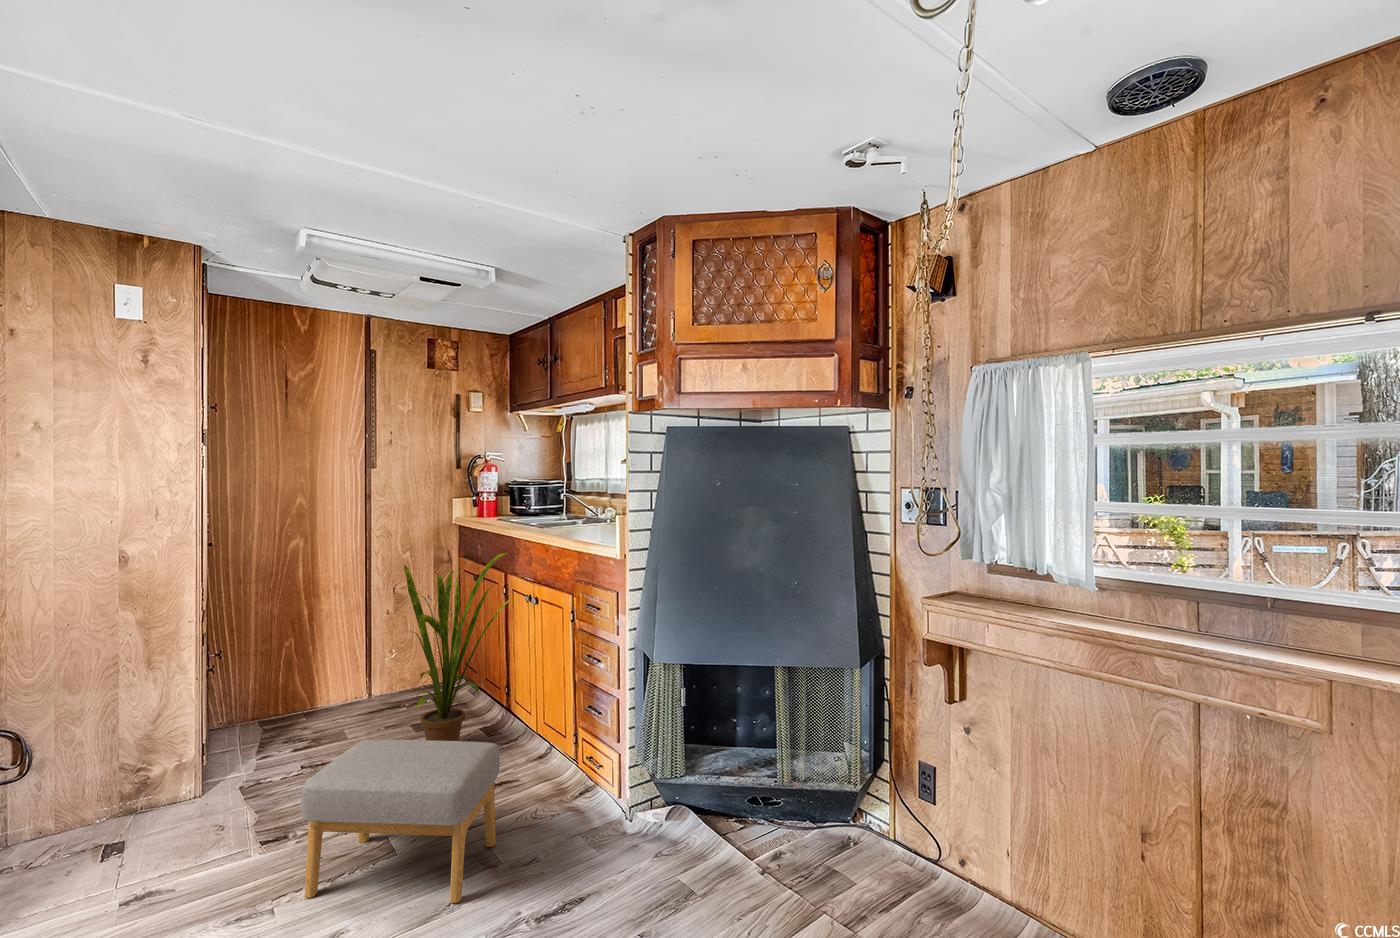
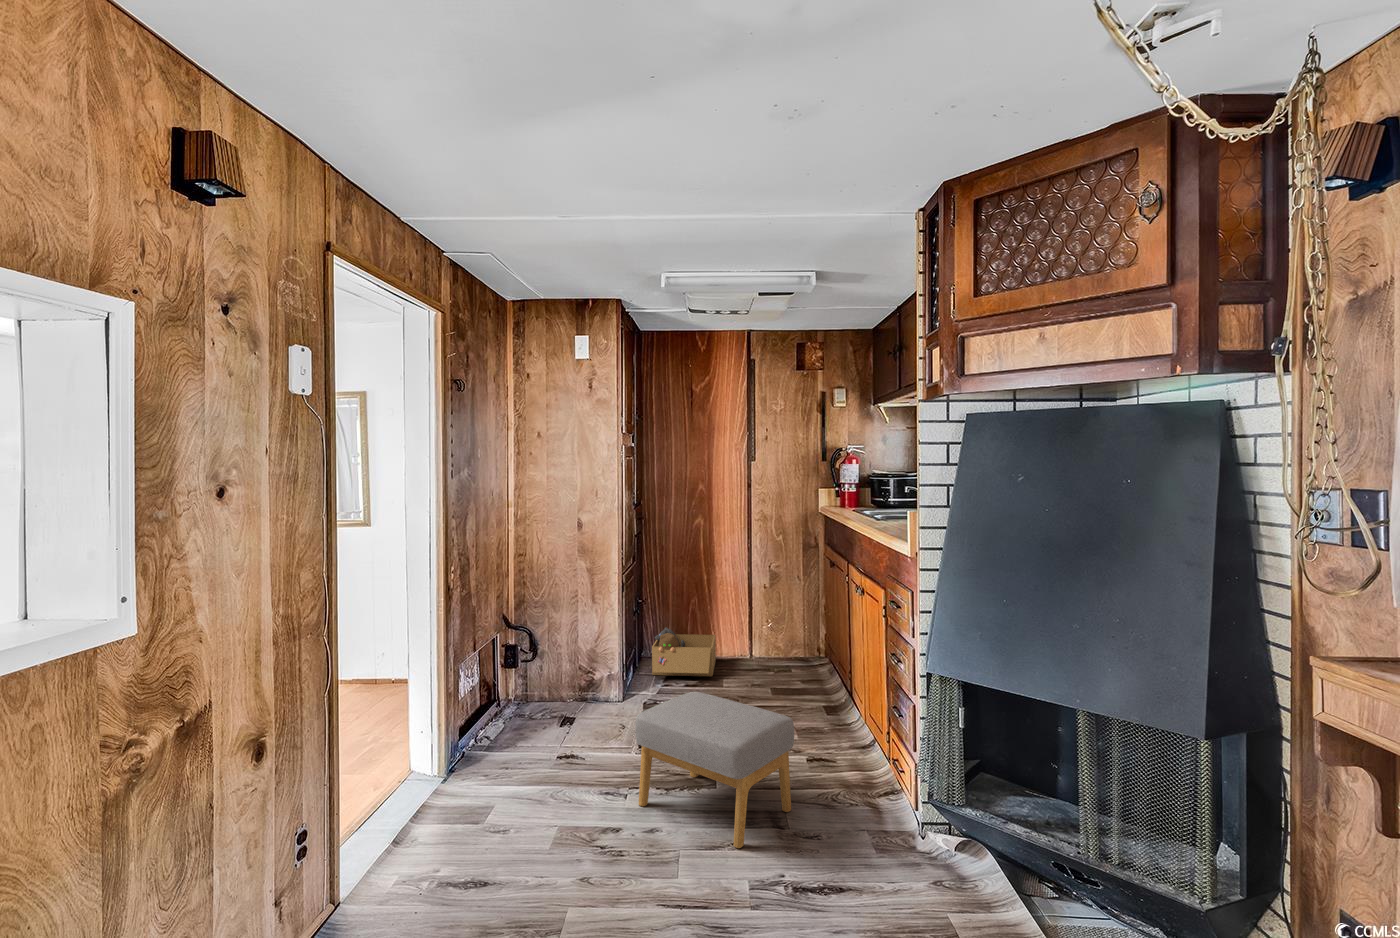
house plant: present [404,552,512,741] -> none [742,541,847,724]
cardboard box: none [246,673,333,737] -> present [652,627,716,676]

